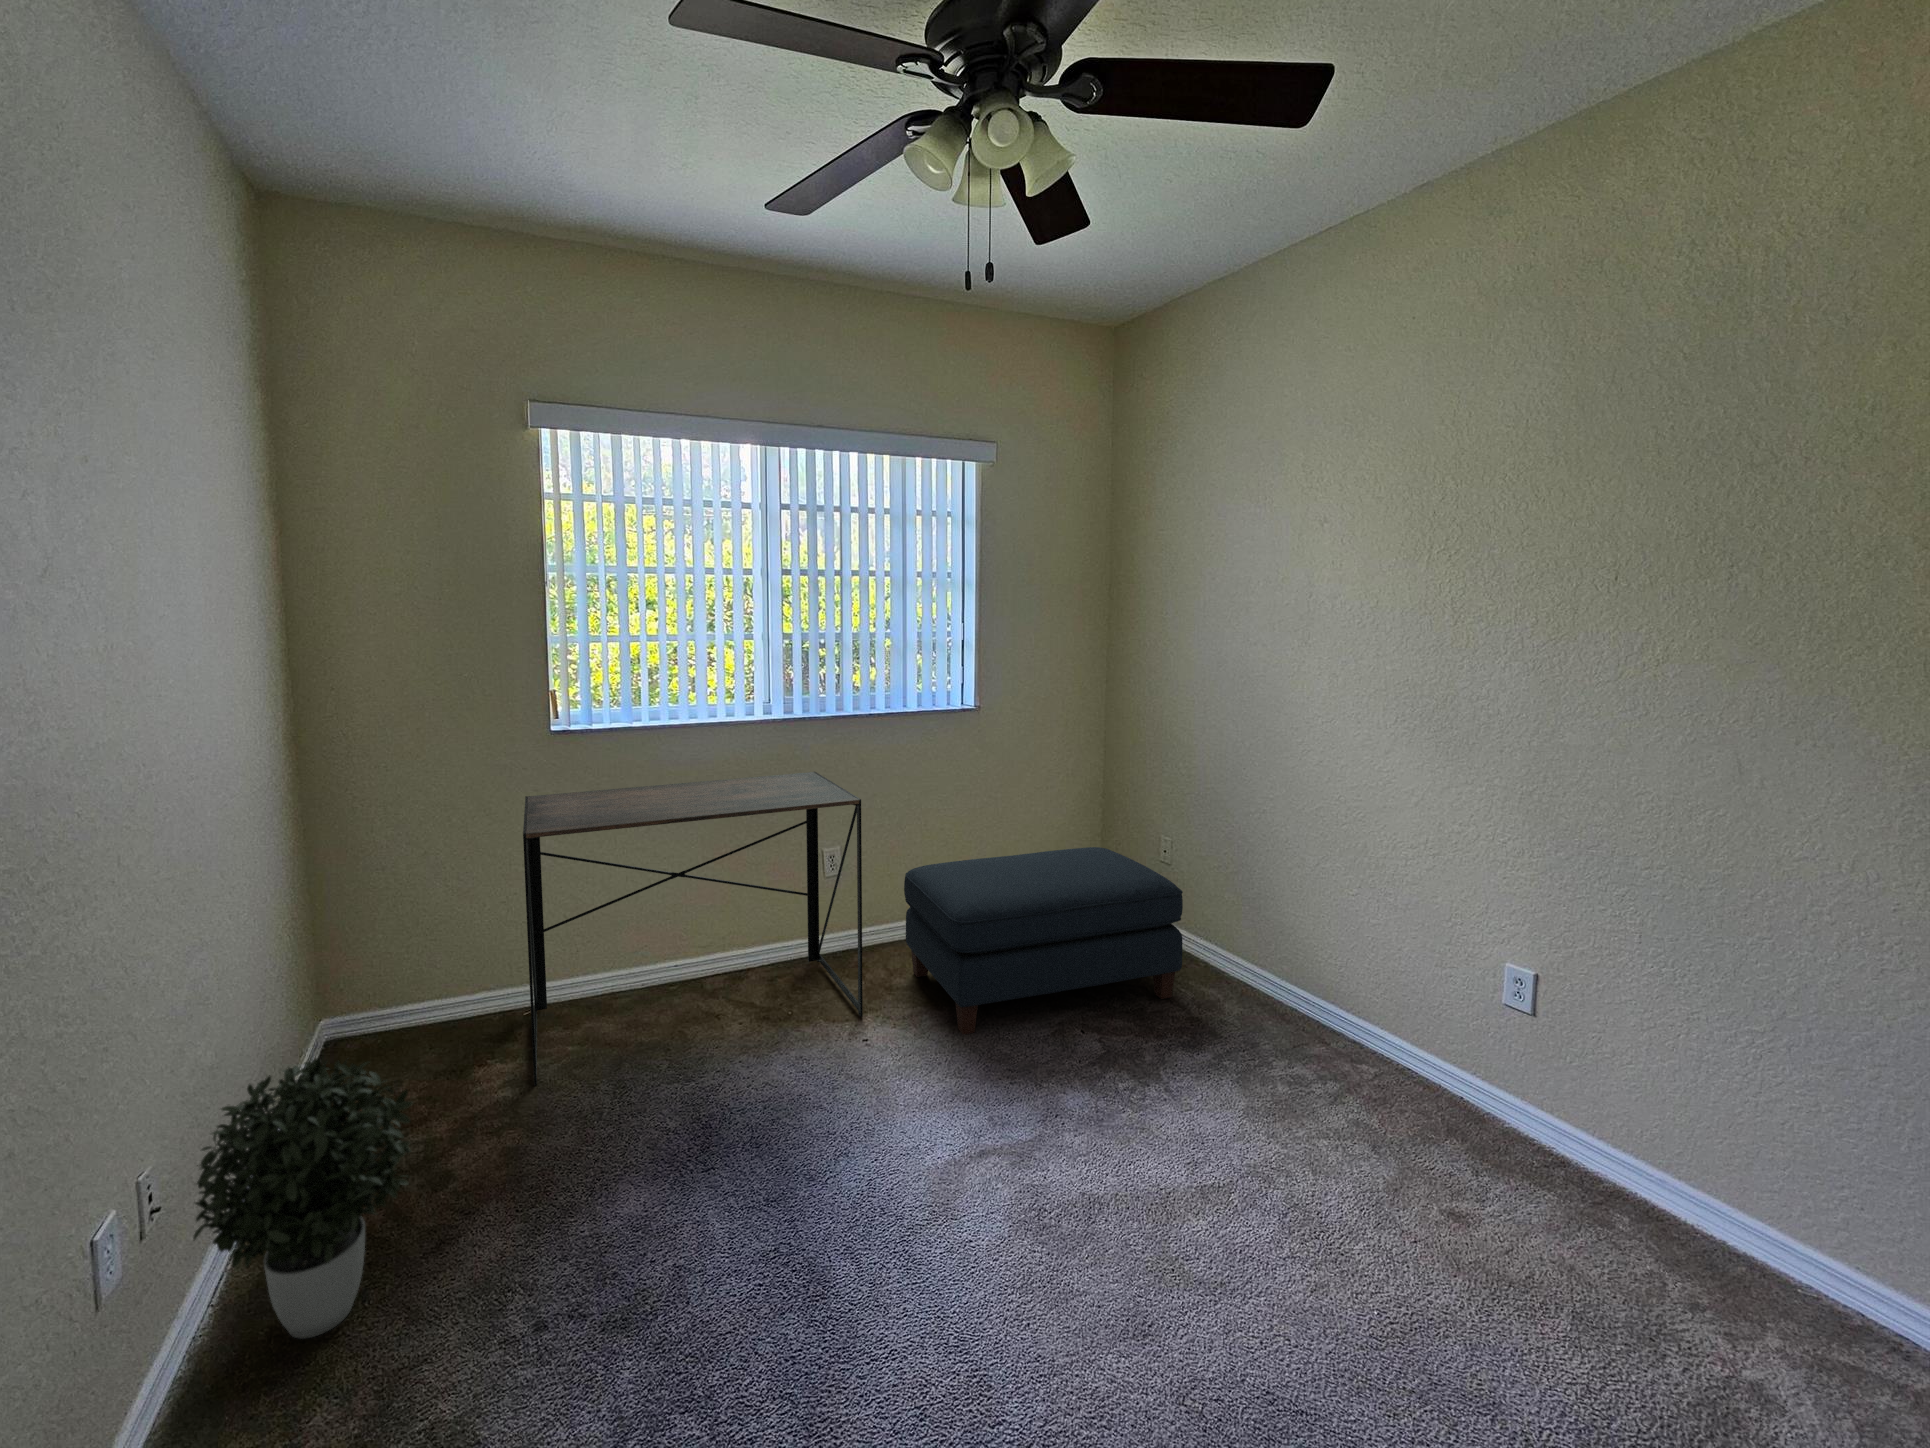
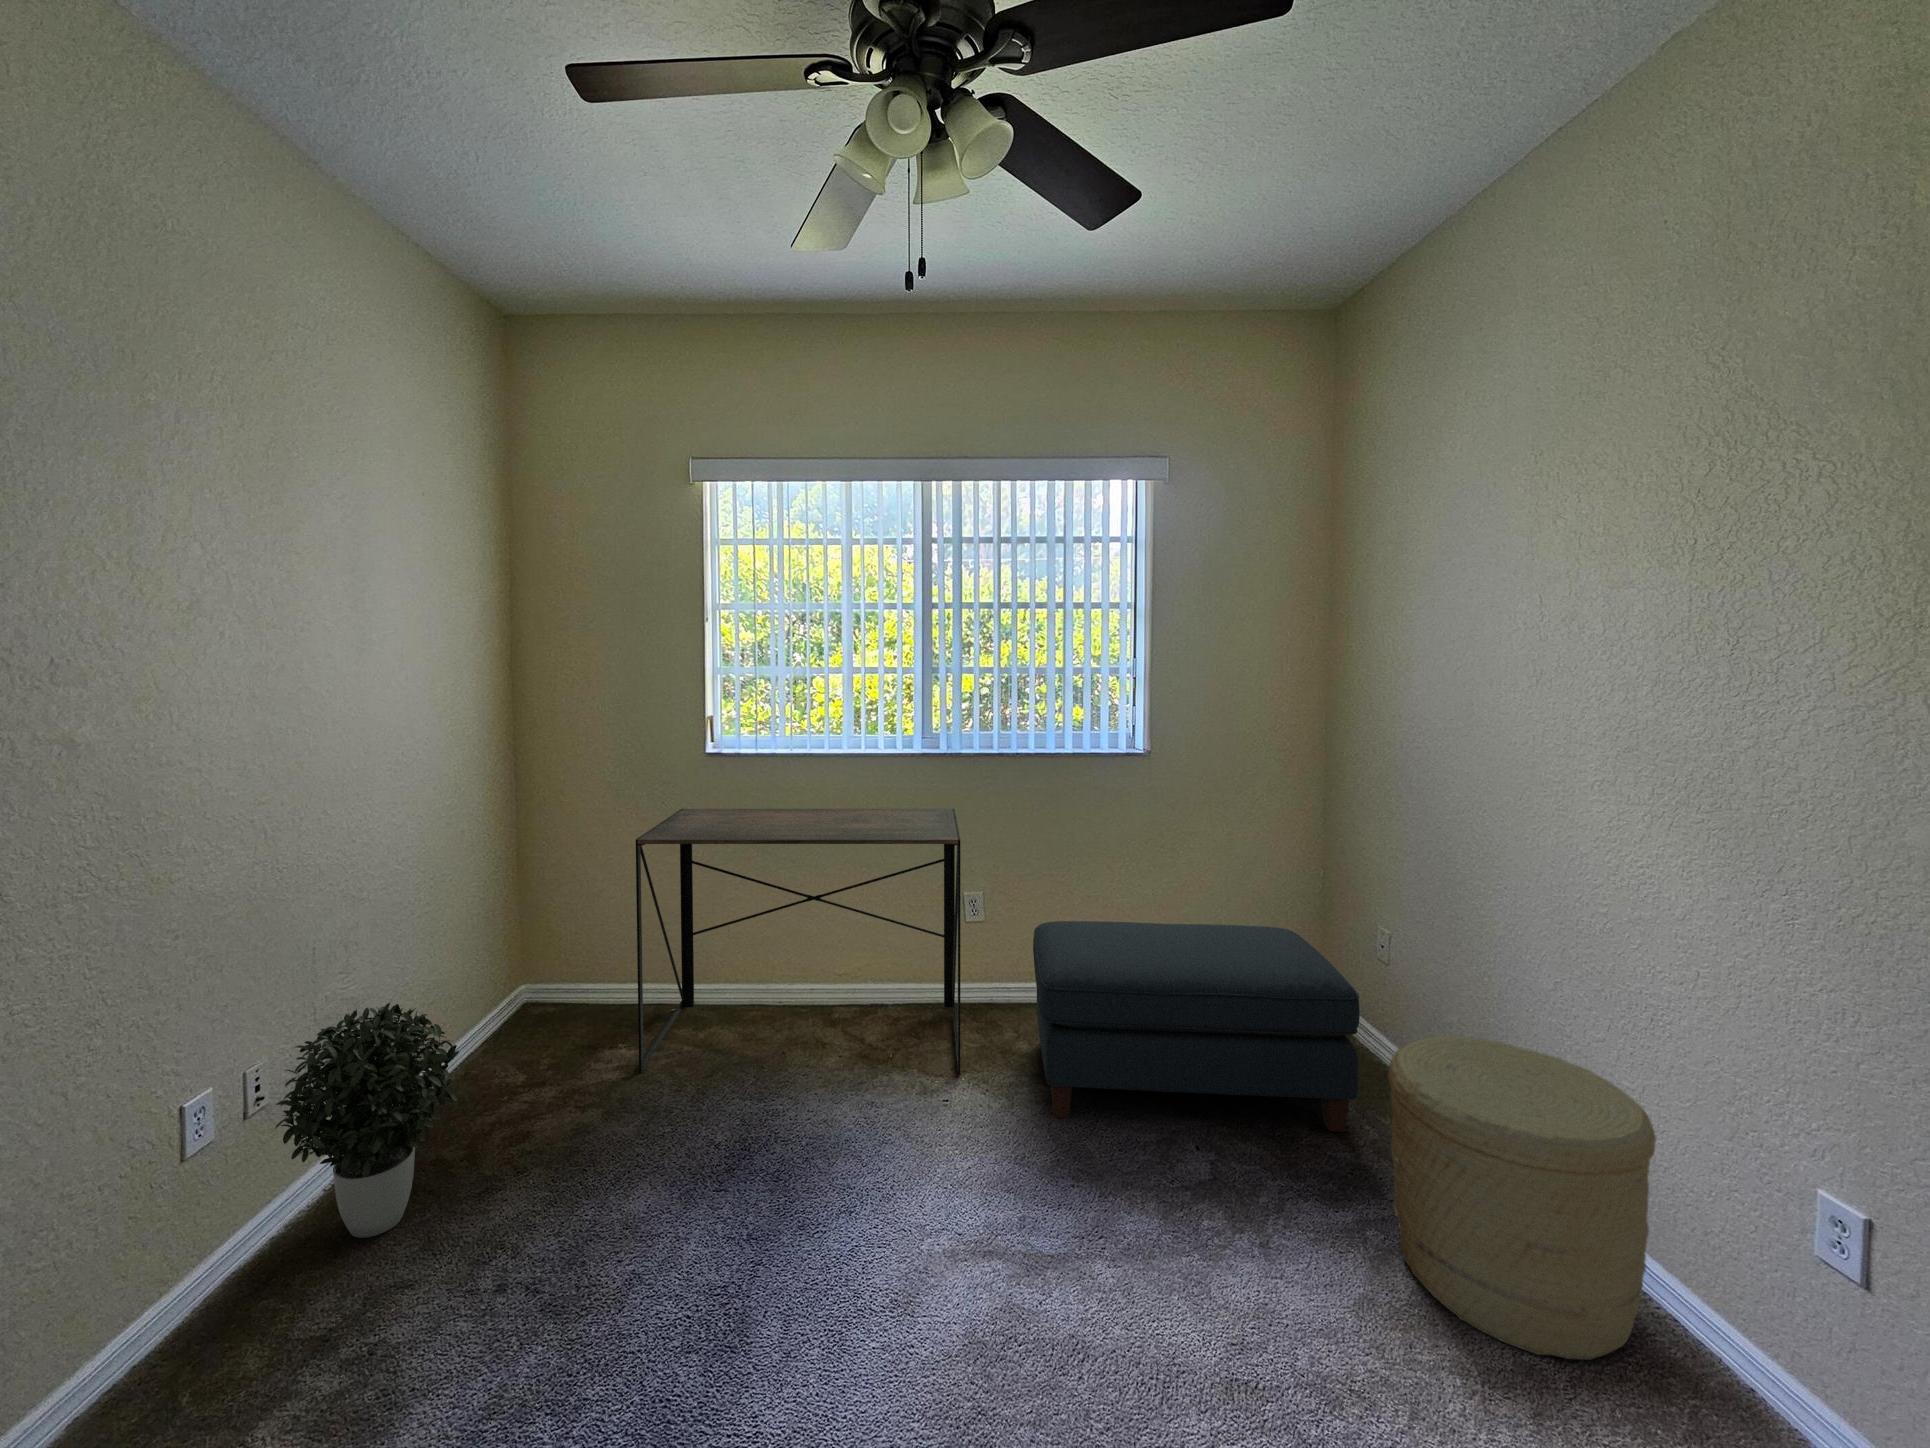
woven basket: none [1240,906,1414,1112] -> present [1388,1036,1656,1360]

